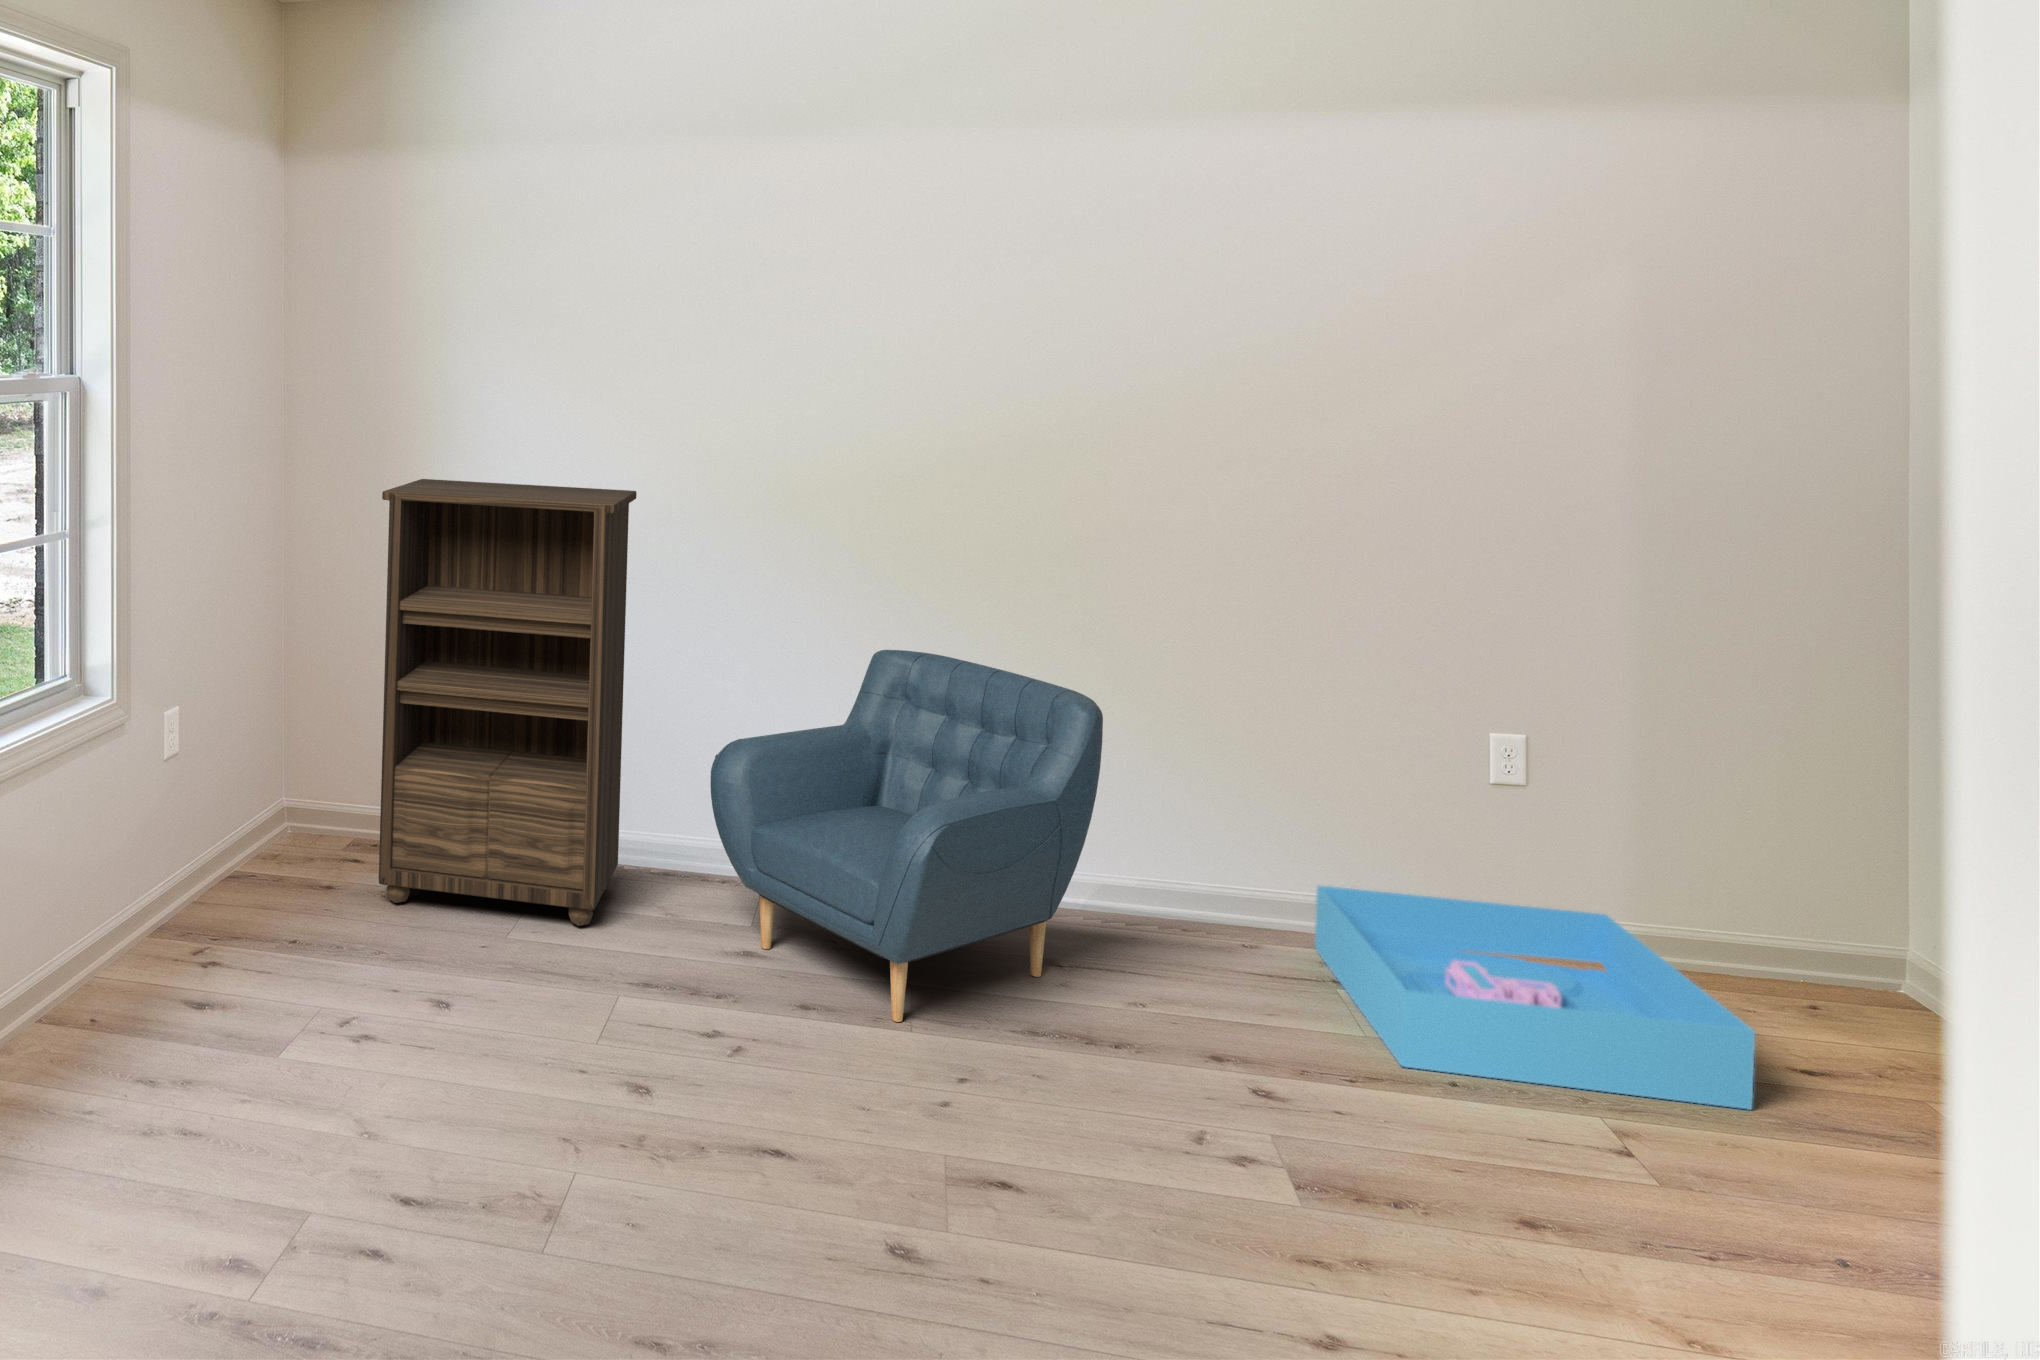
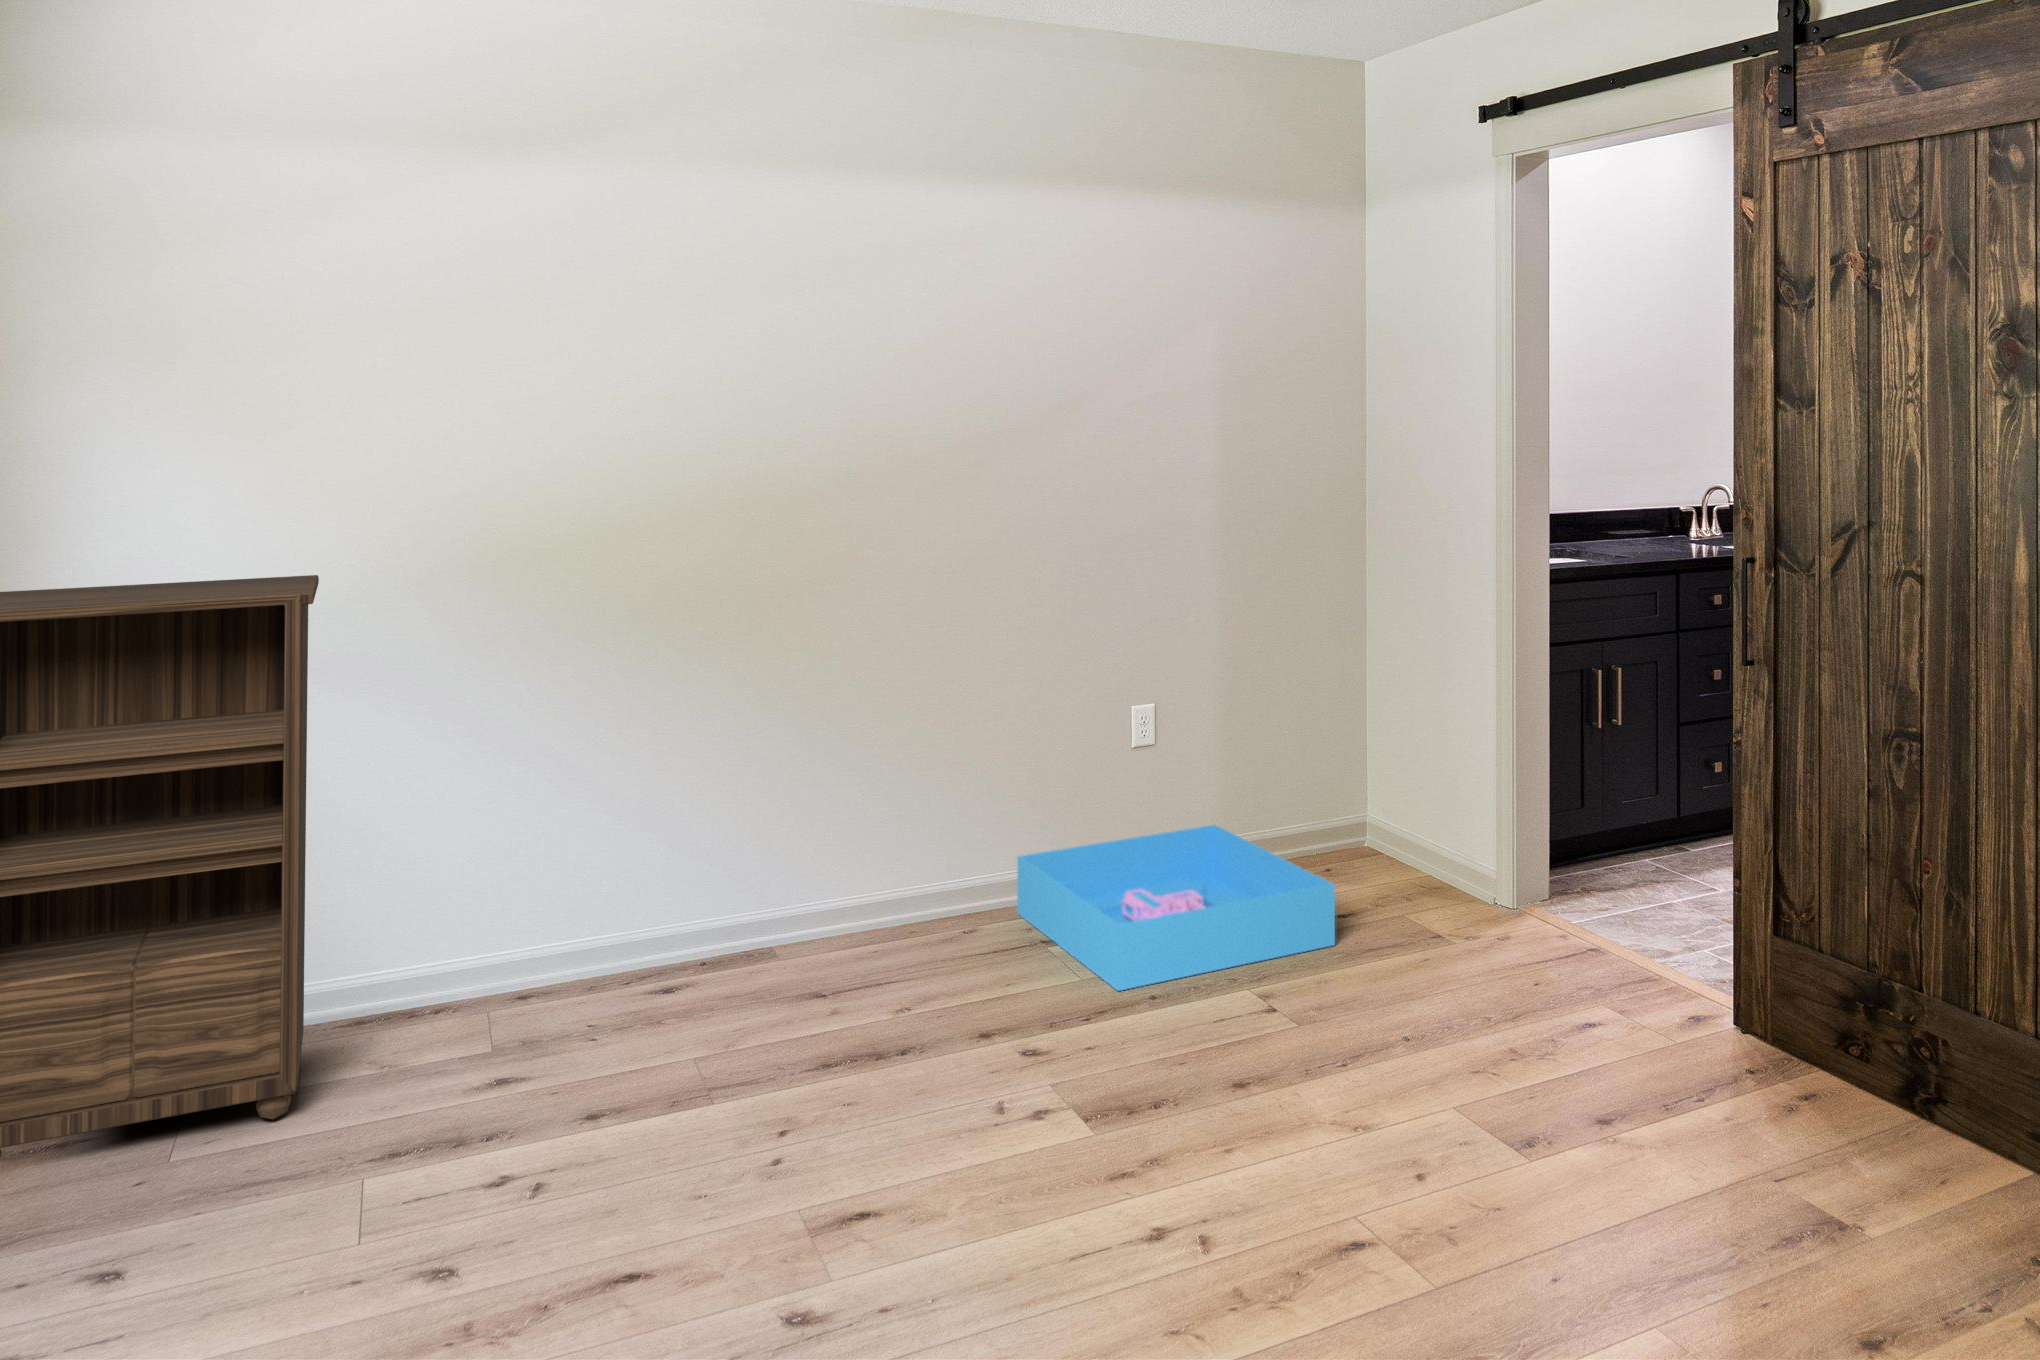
armchair: present [710,650,1103,1022] -> none [442,709,861,1100]

